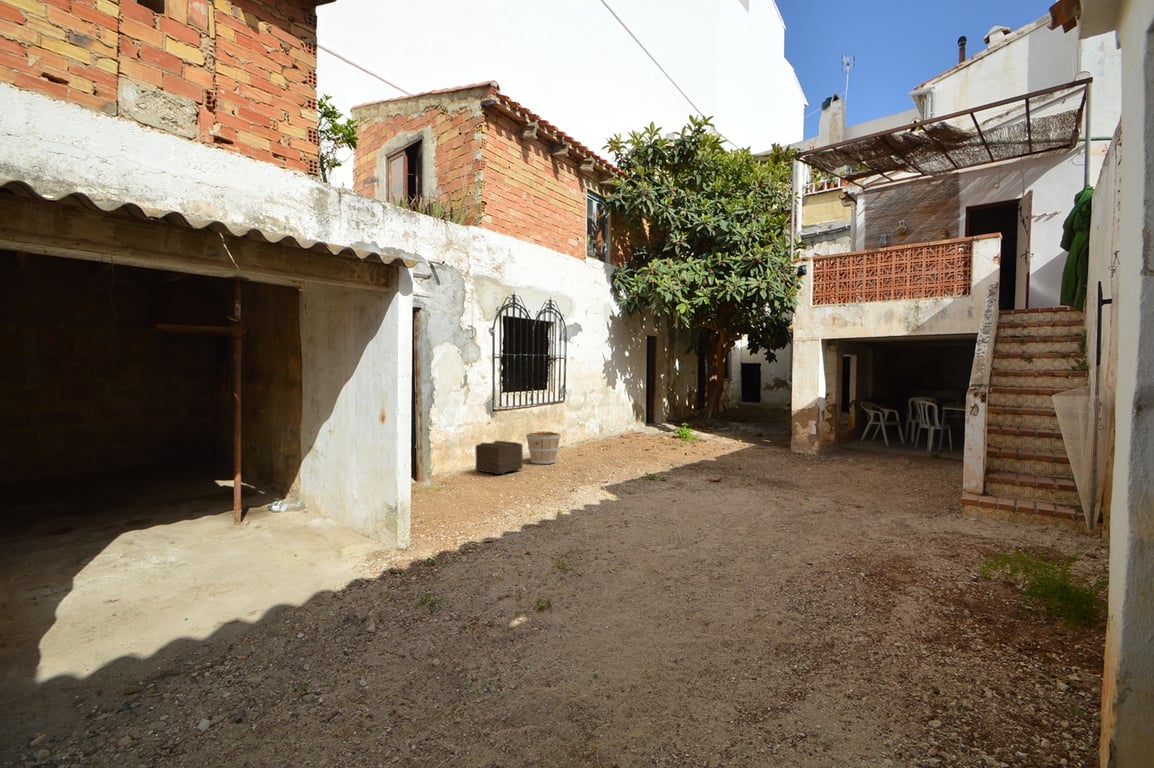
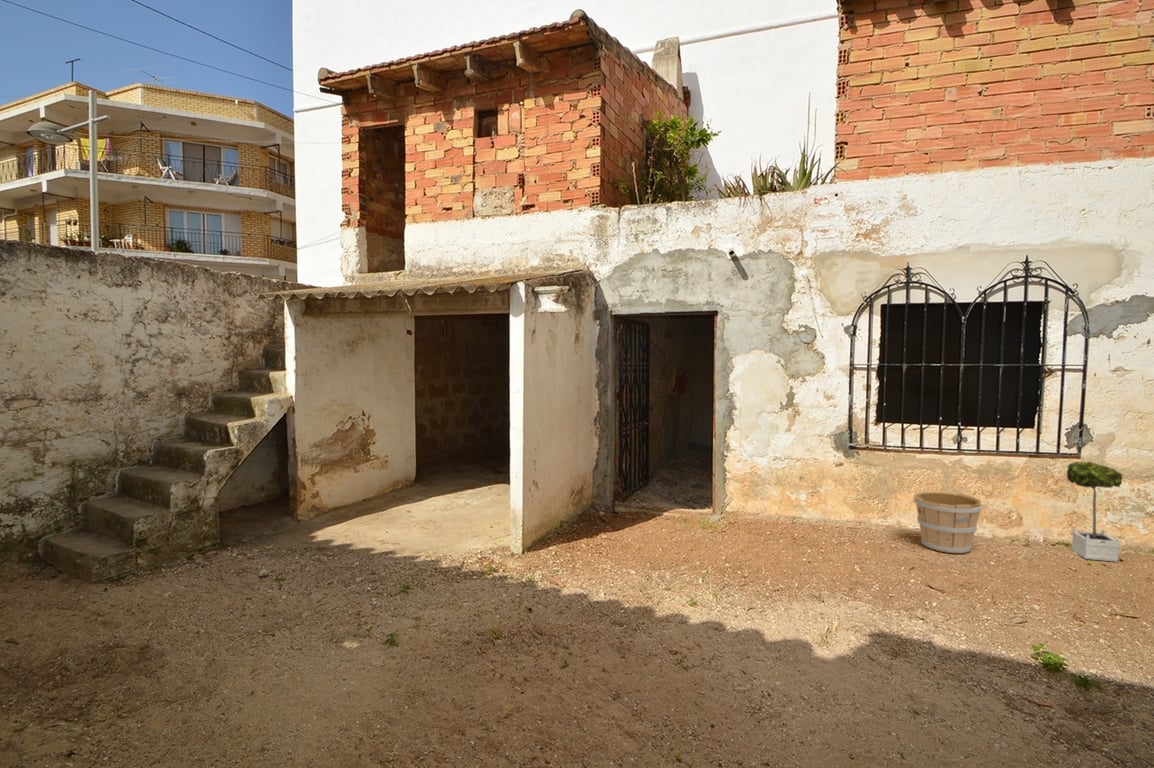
potted tree: none [566,404,587,453] -> present [1067,461,1122,562]
wooden crate: present [475,441,523,474] -> none [803,487,861,542]

